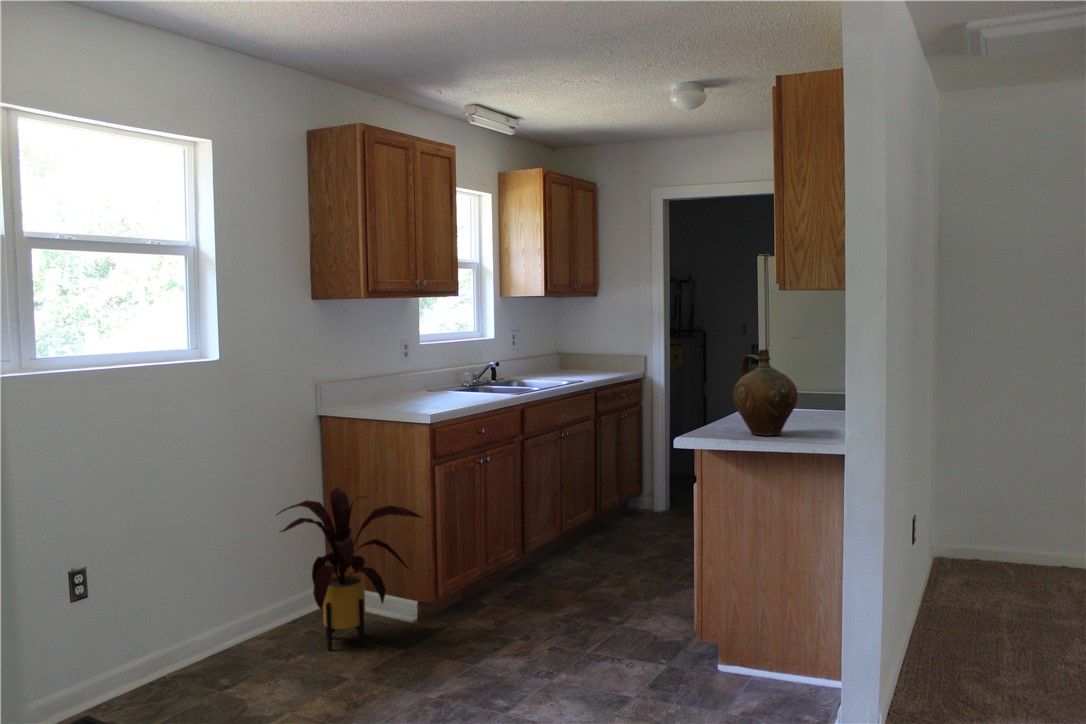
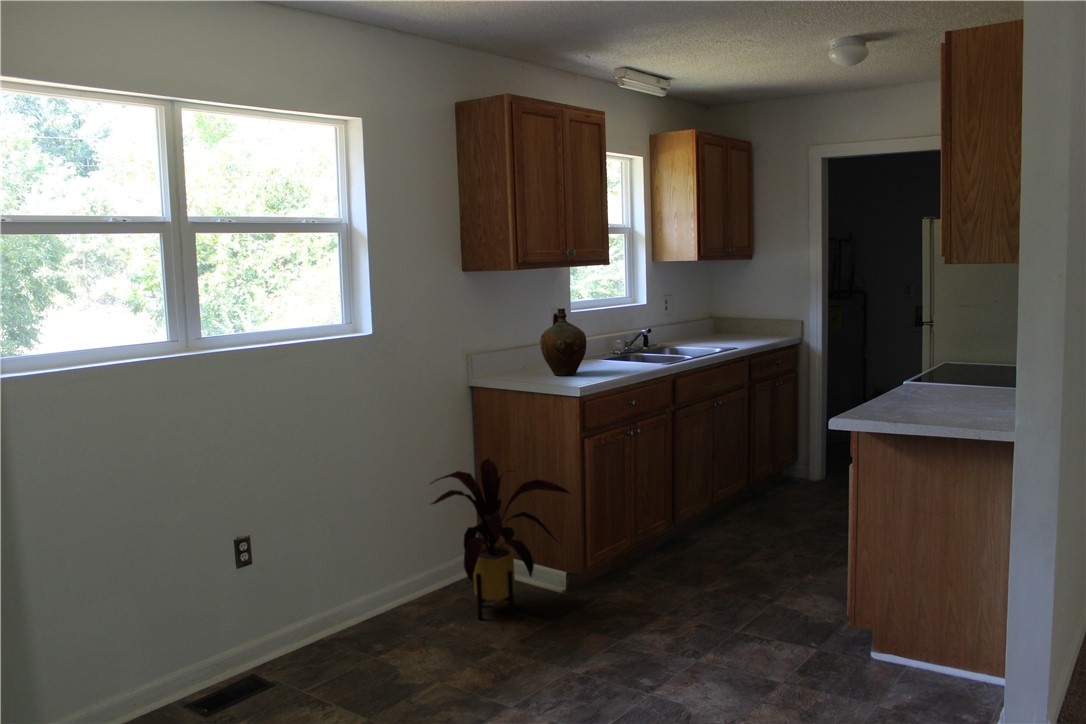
ceramic jug: present [733,349,798,436] -> present [540,308,586,375]

